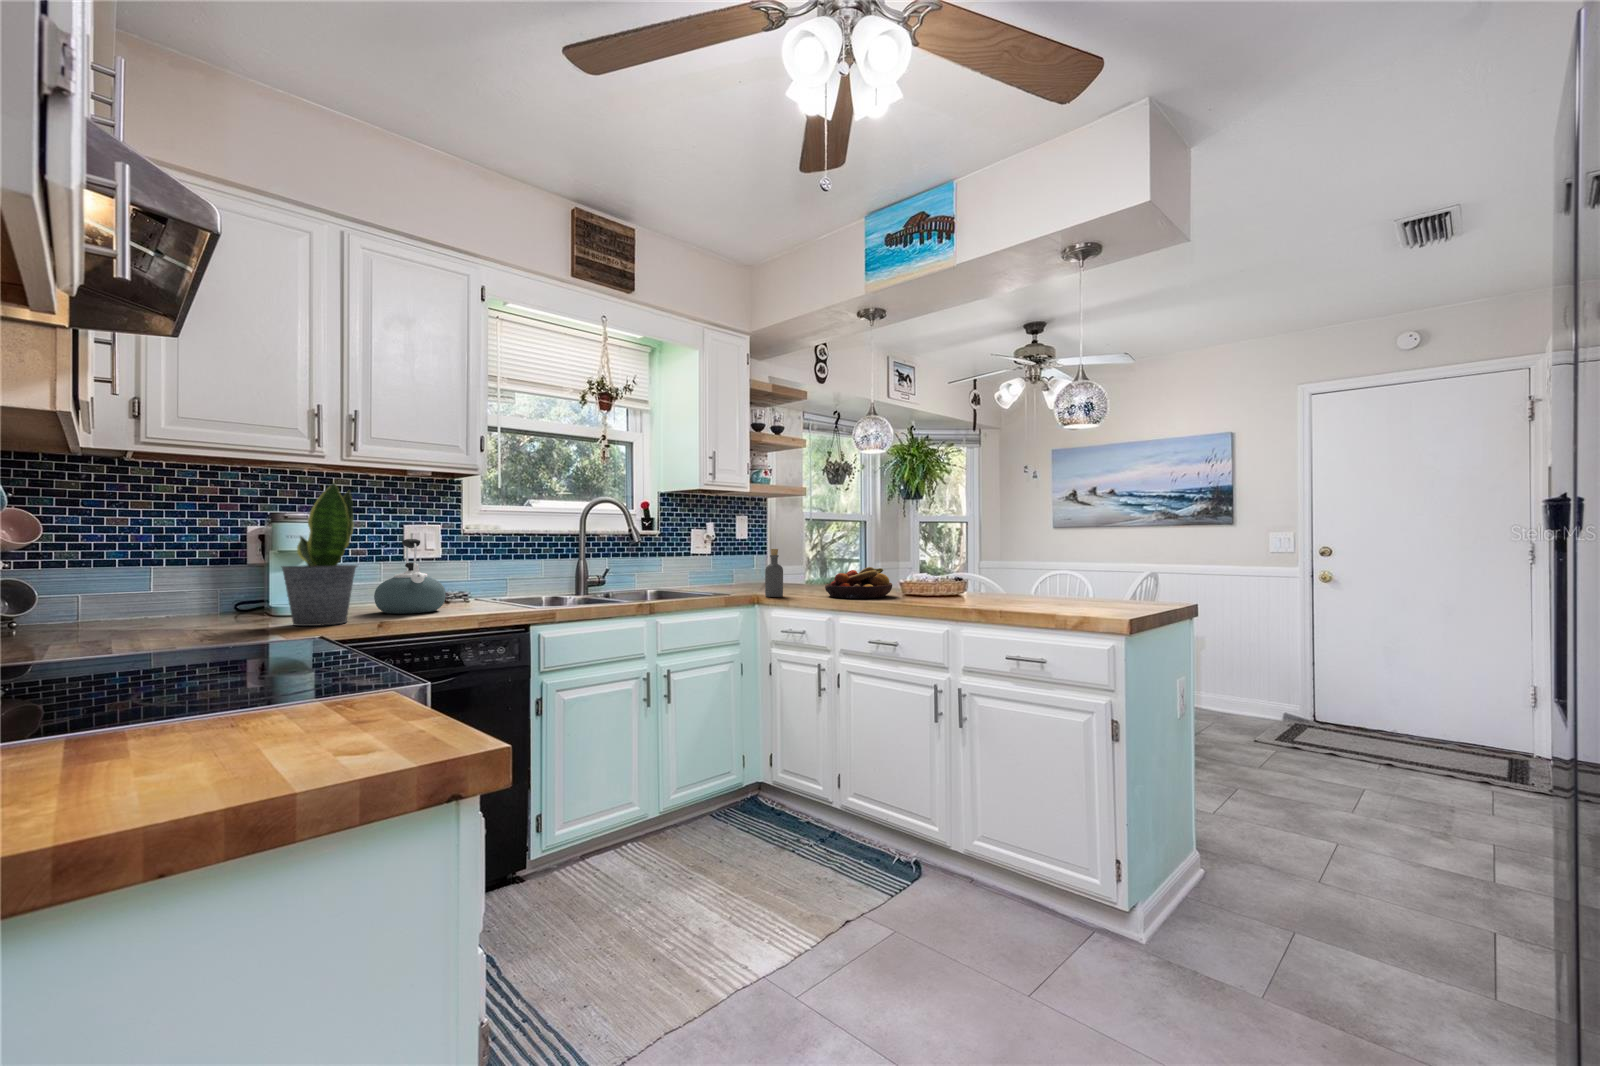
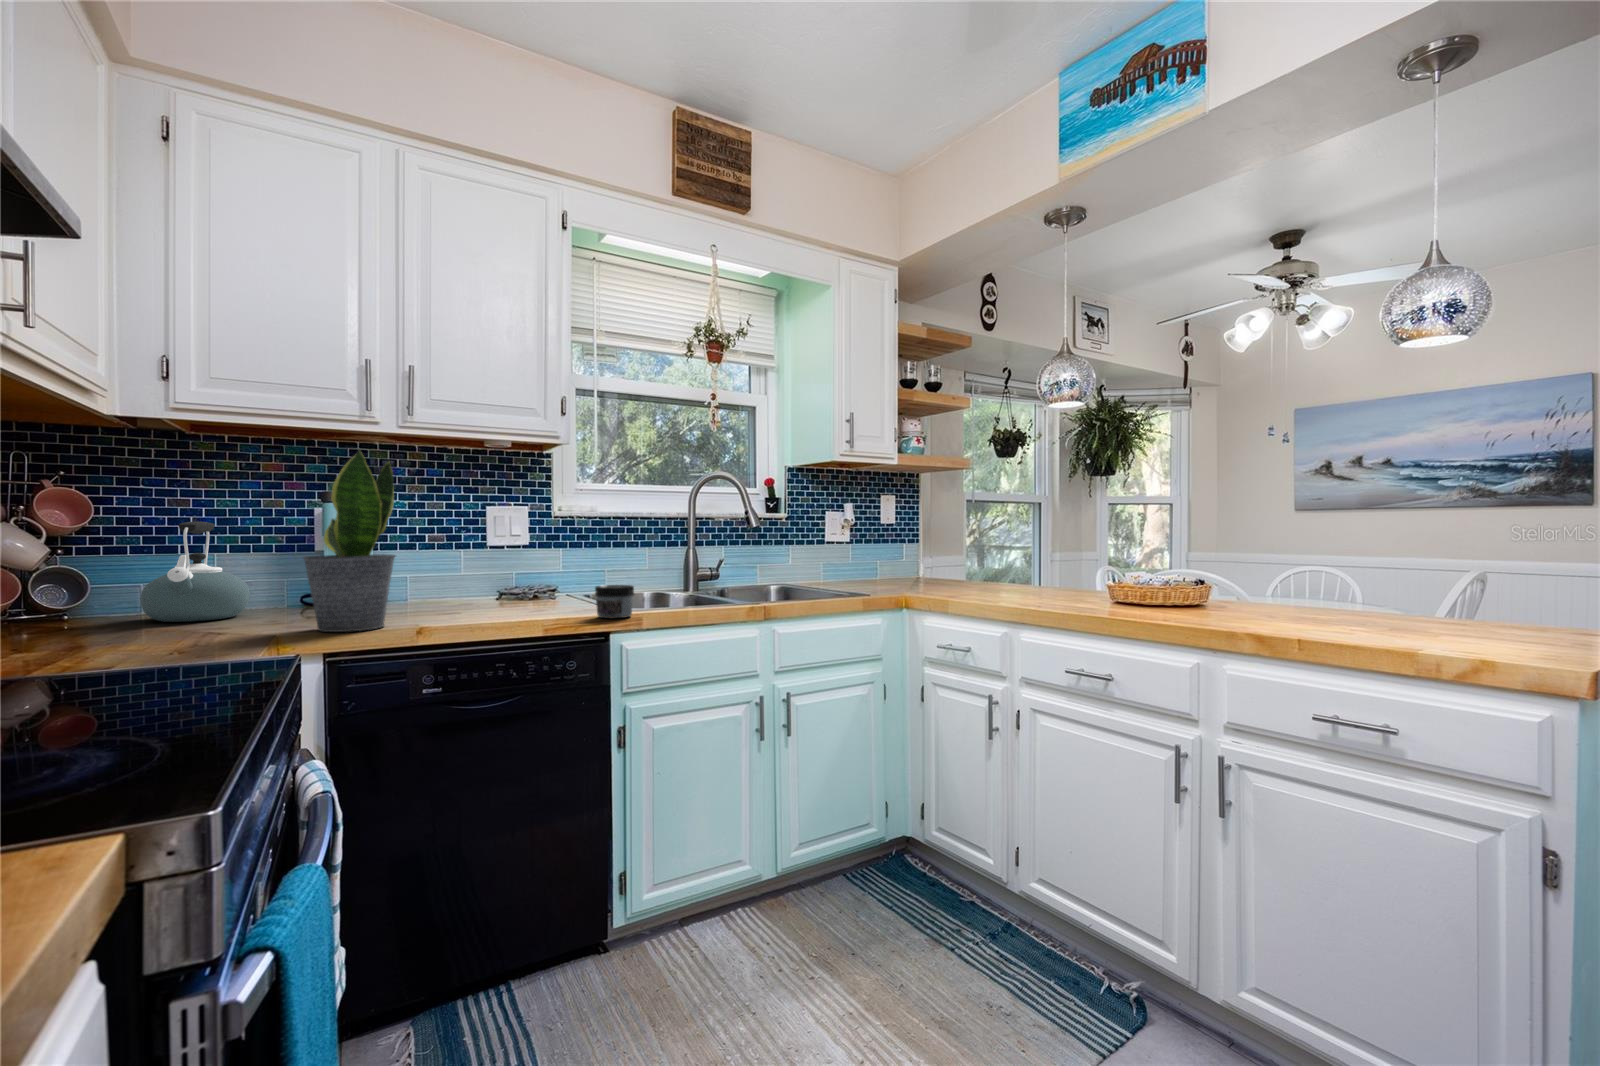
kettle: present [374,539,446,614] -> present [140,521,250,622]
bottle: present [765,549,783,597] -> none [917,536,941,599]
fruit bowl: present [825,567,892,598] -> none [997,562,1093,605]
jar: none [517,588,550,613] -> present [595,585,634,618]

